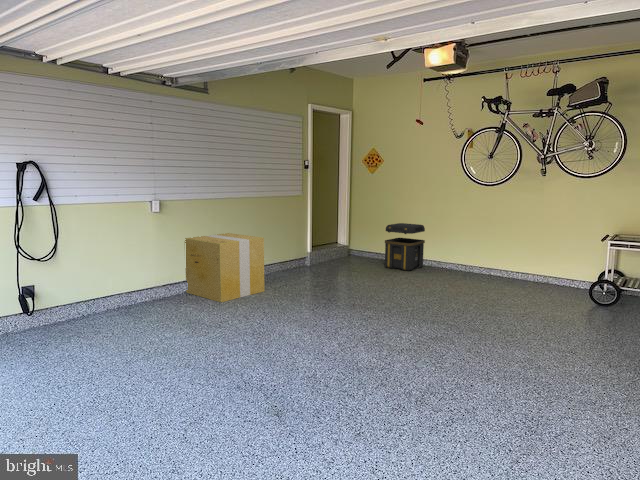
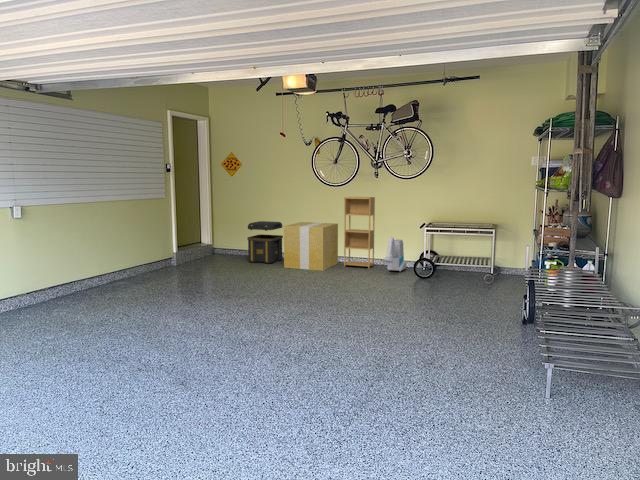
shelving unit: none [496,198,540,286] -> present [344,197,375,269]
cardboard box: present [185,233,264,302] -> present [284,222,338,271]
vacuum cleaner: none [546,250,579,294] -> present [383,237,406,272]

